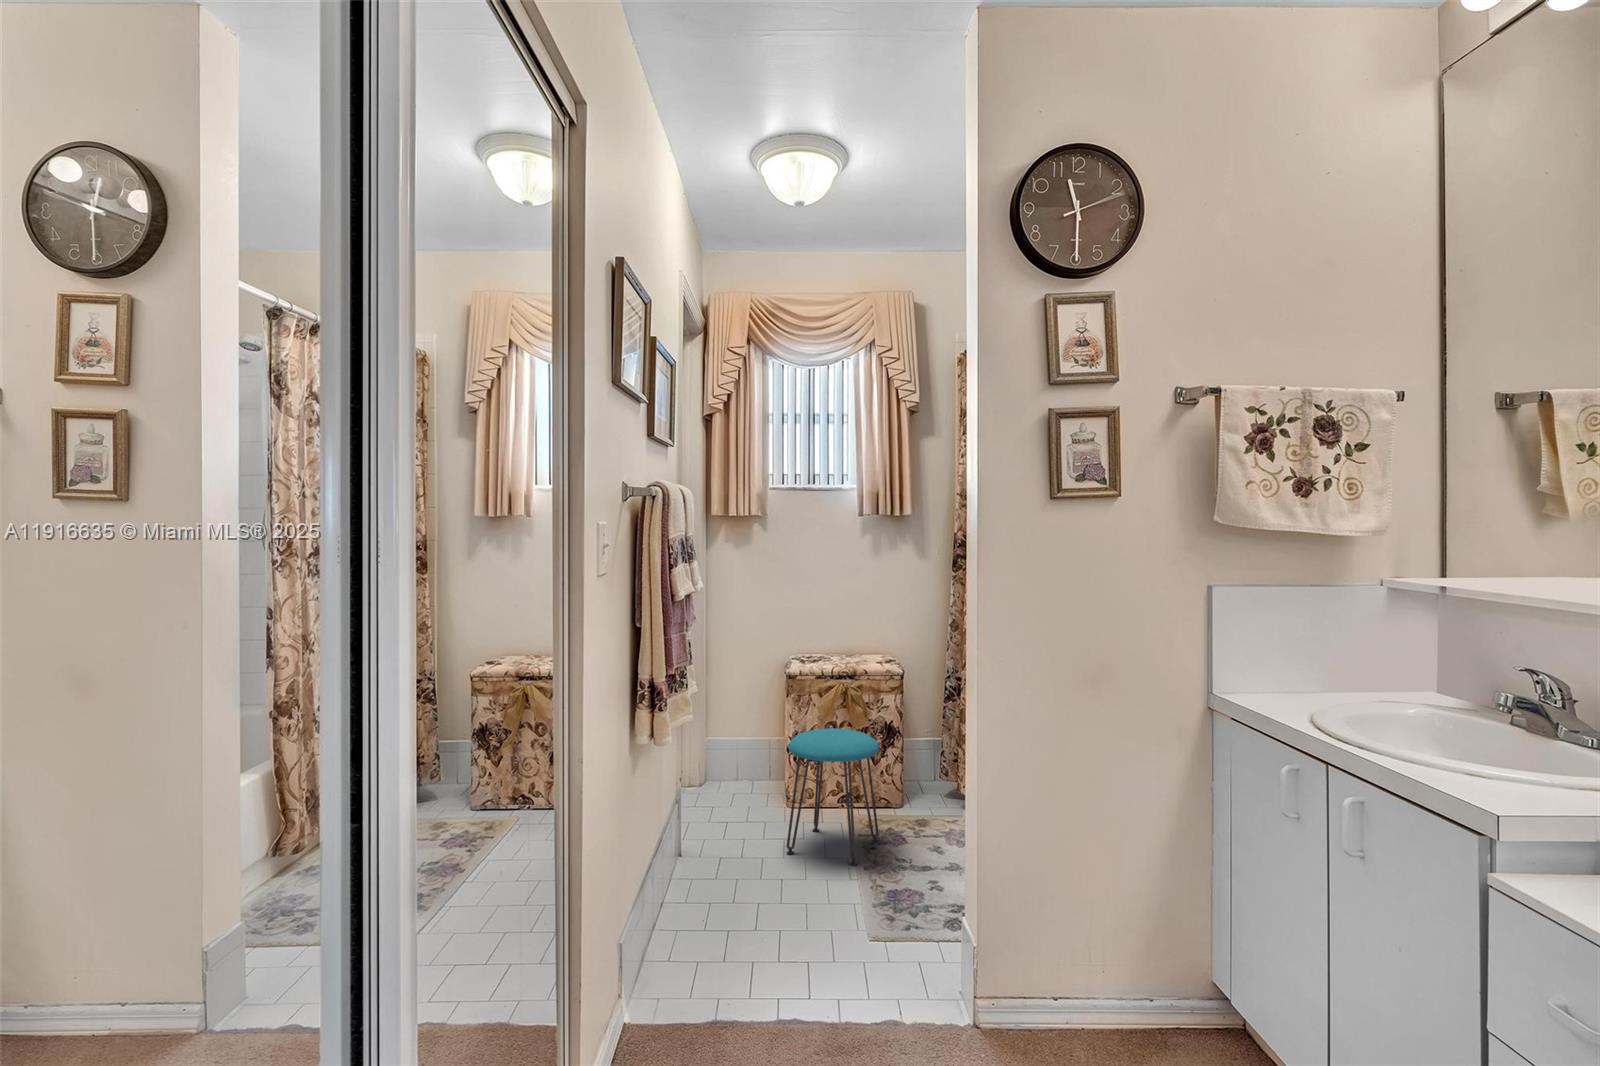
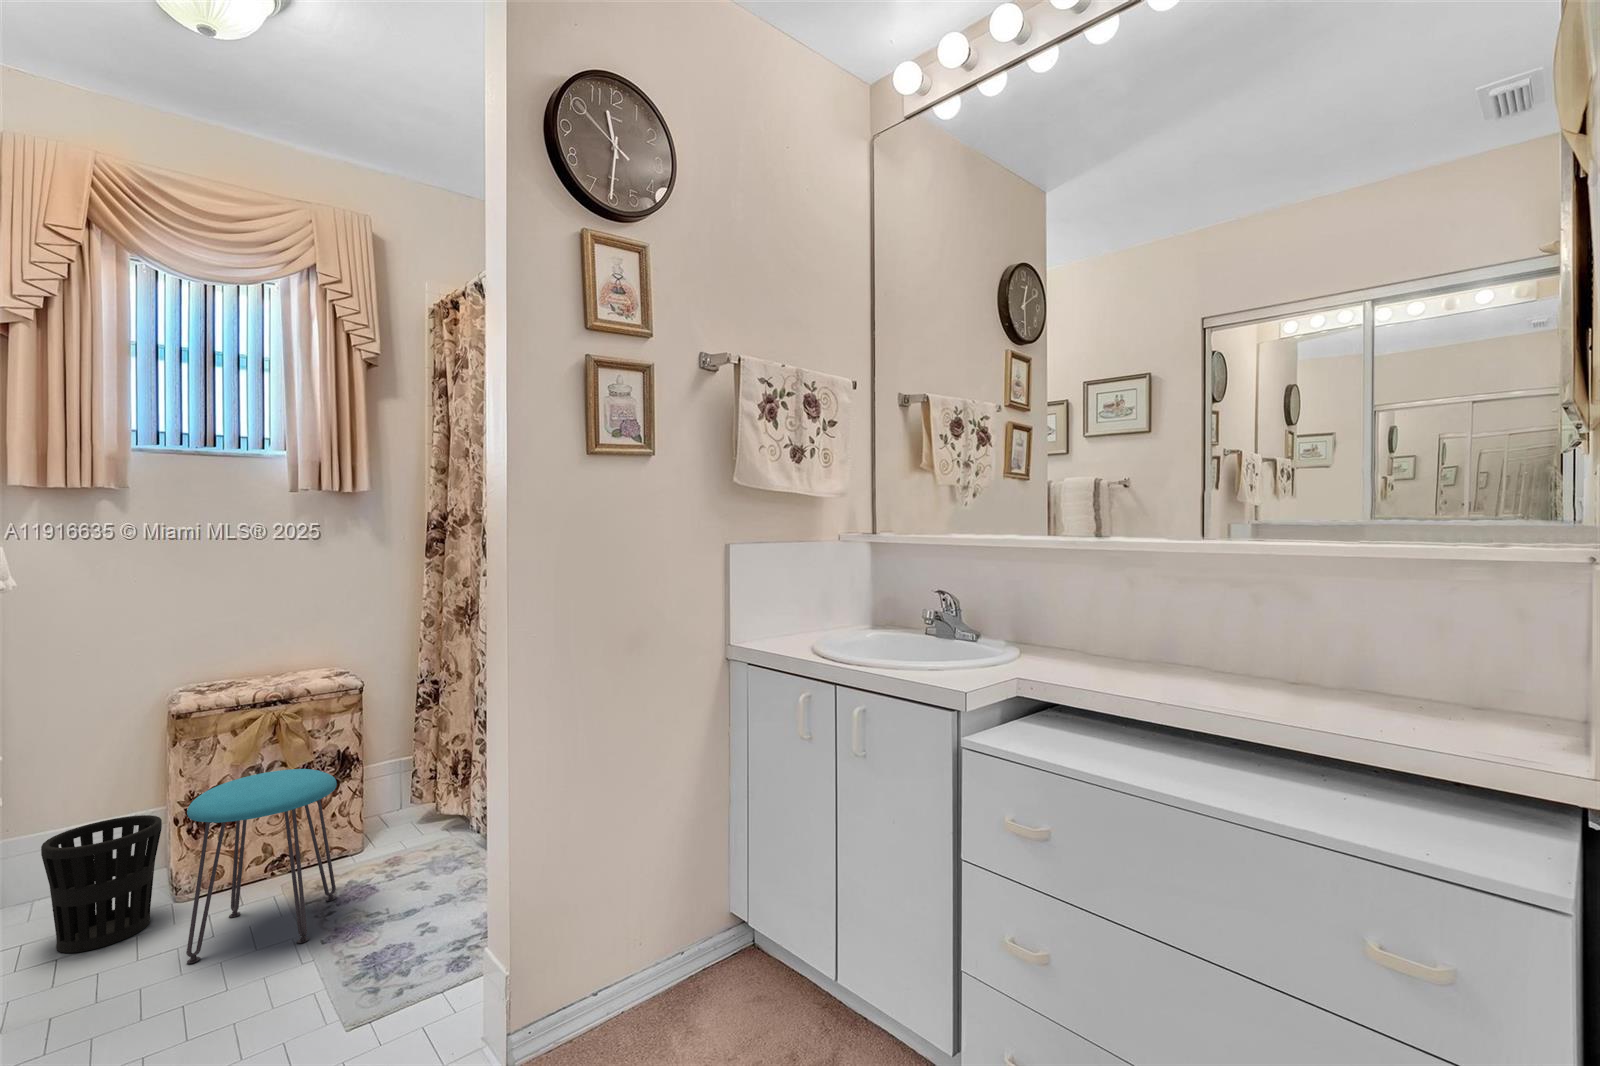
wastebasket: none [718,740,777,825] -> present [41,815,162,953]

